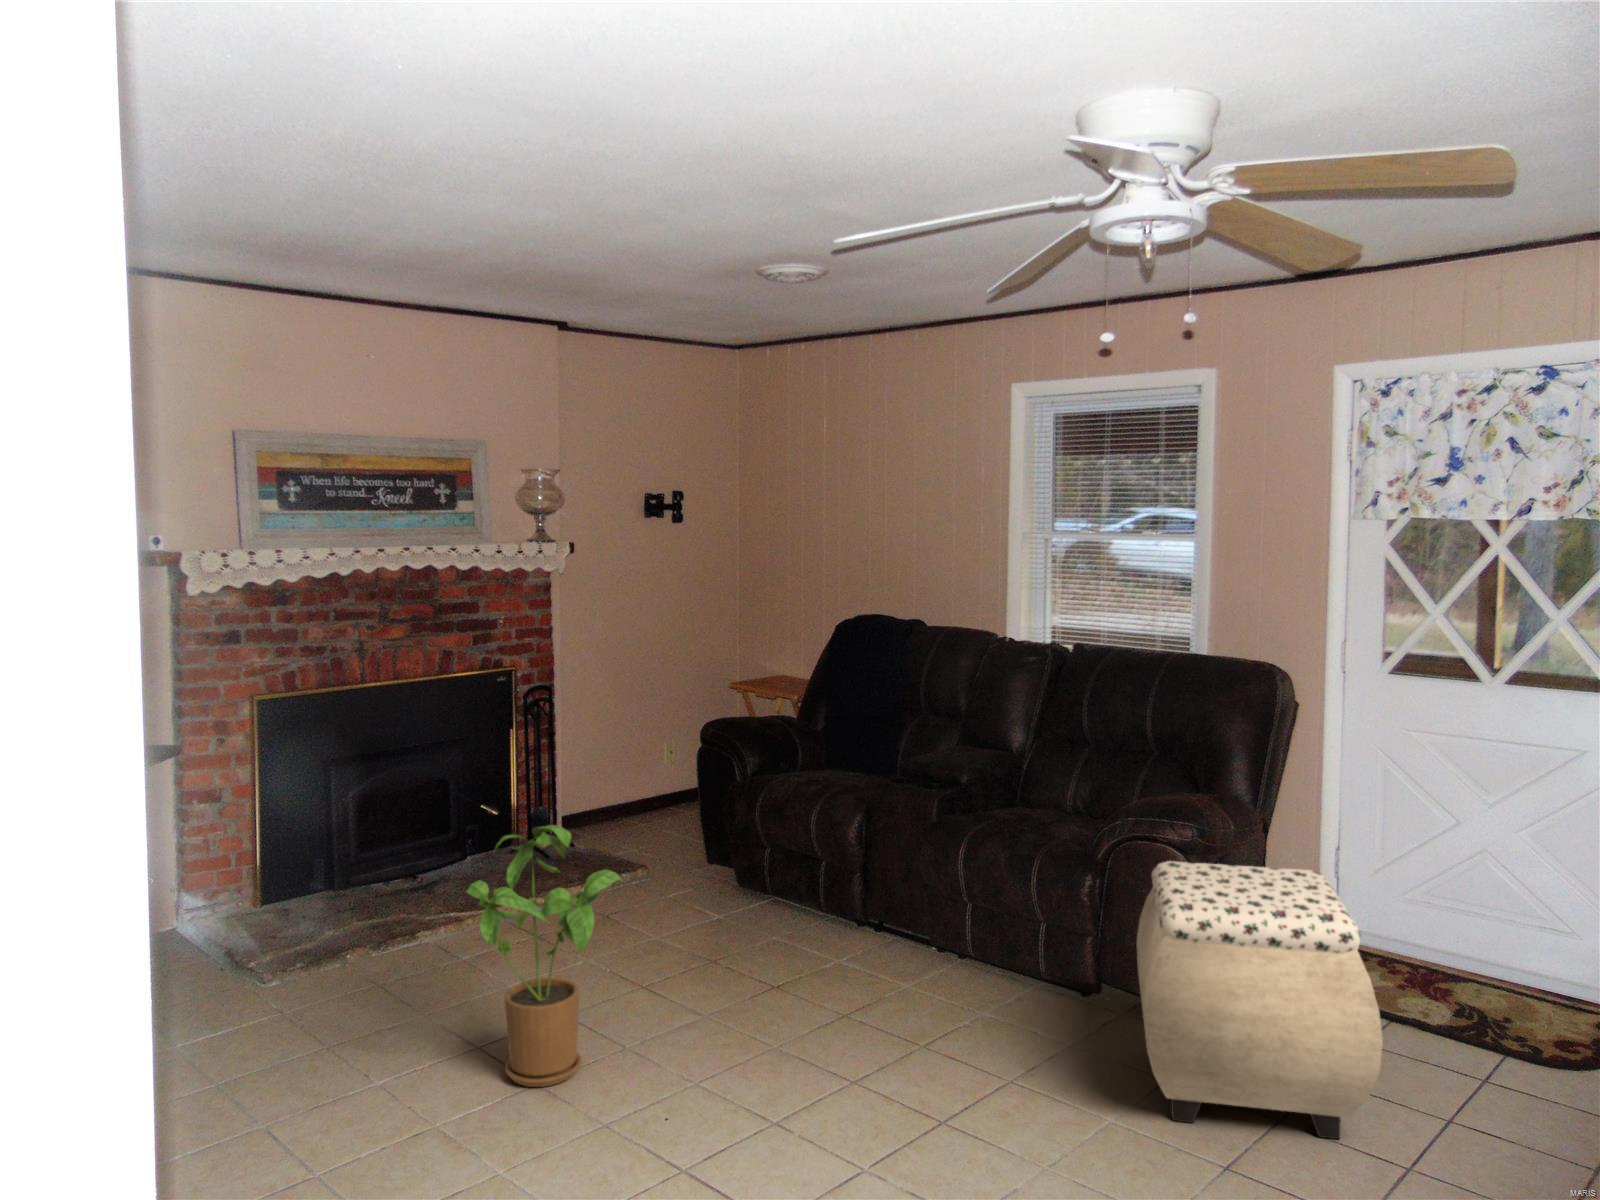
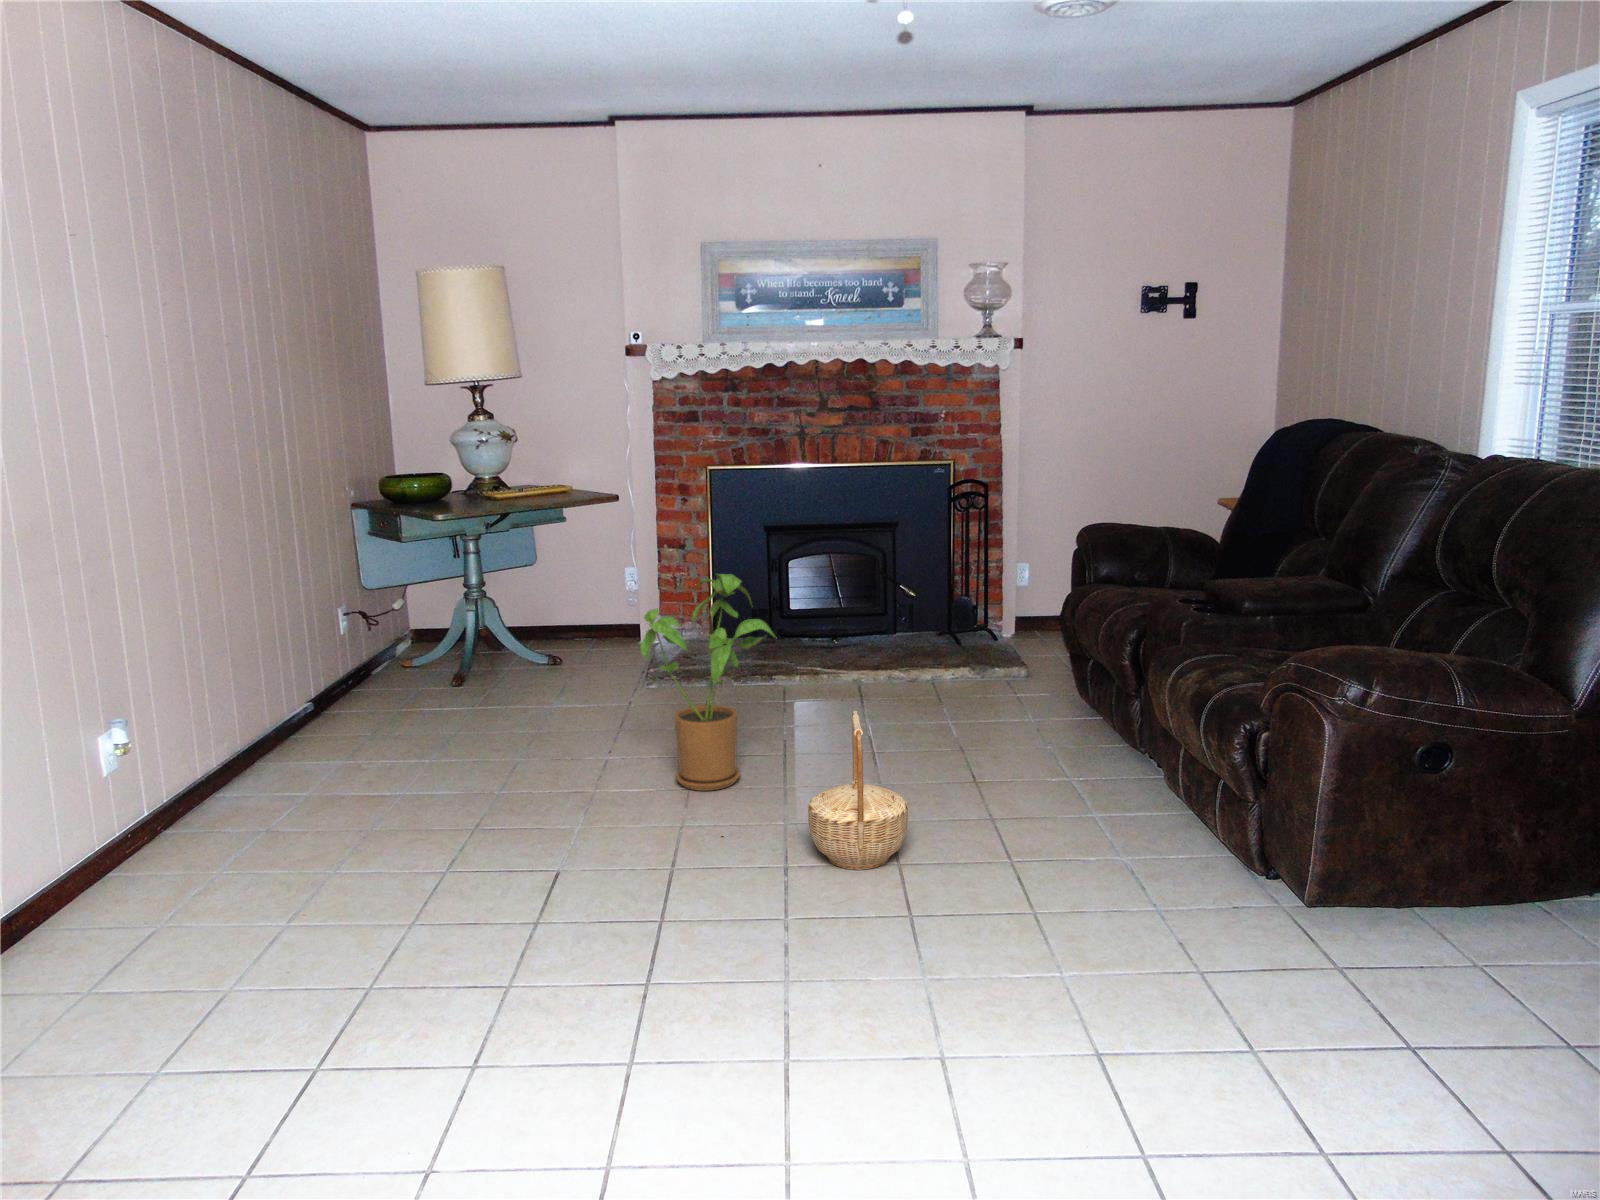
ottoman: present [1137,861,1383,1139] -> none [1092,711,1494,1088]
basket: none [762,943,864,1110] -> present [808,711,908,870]

